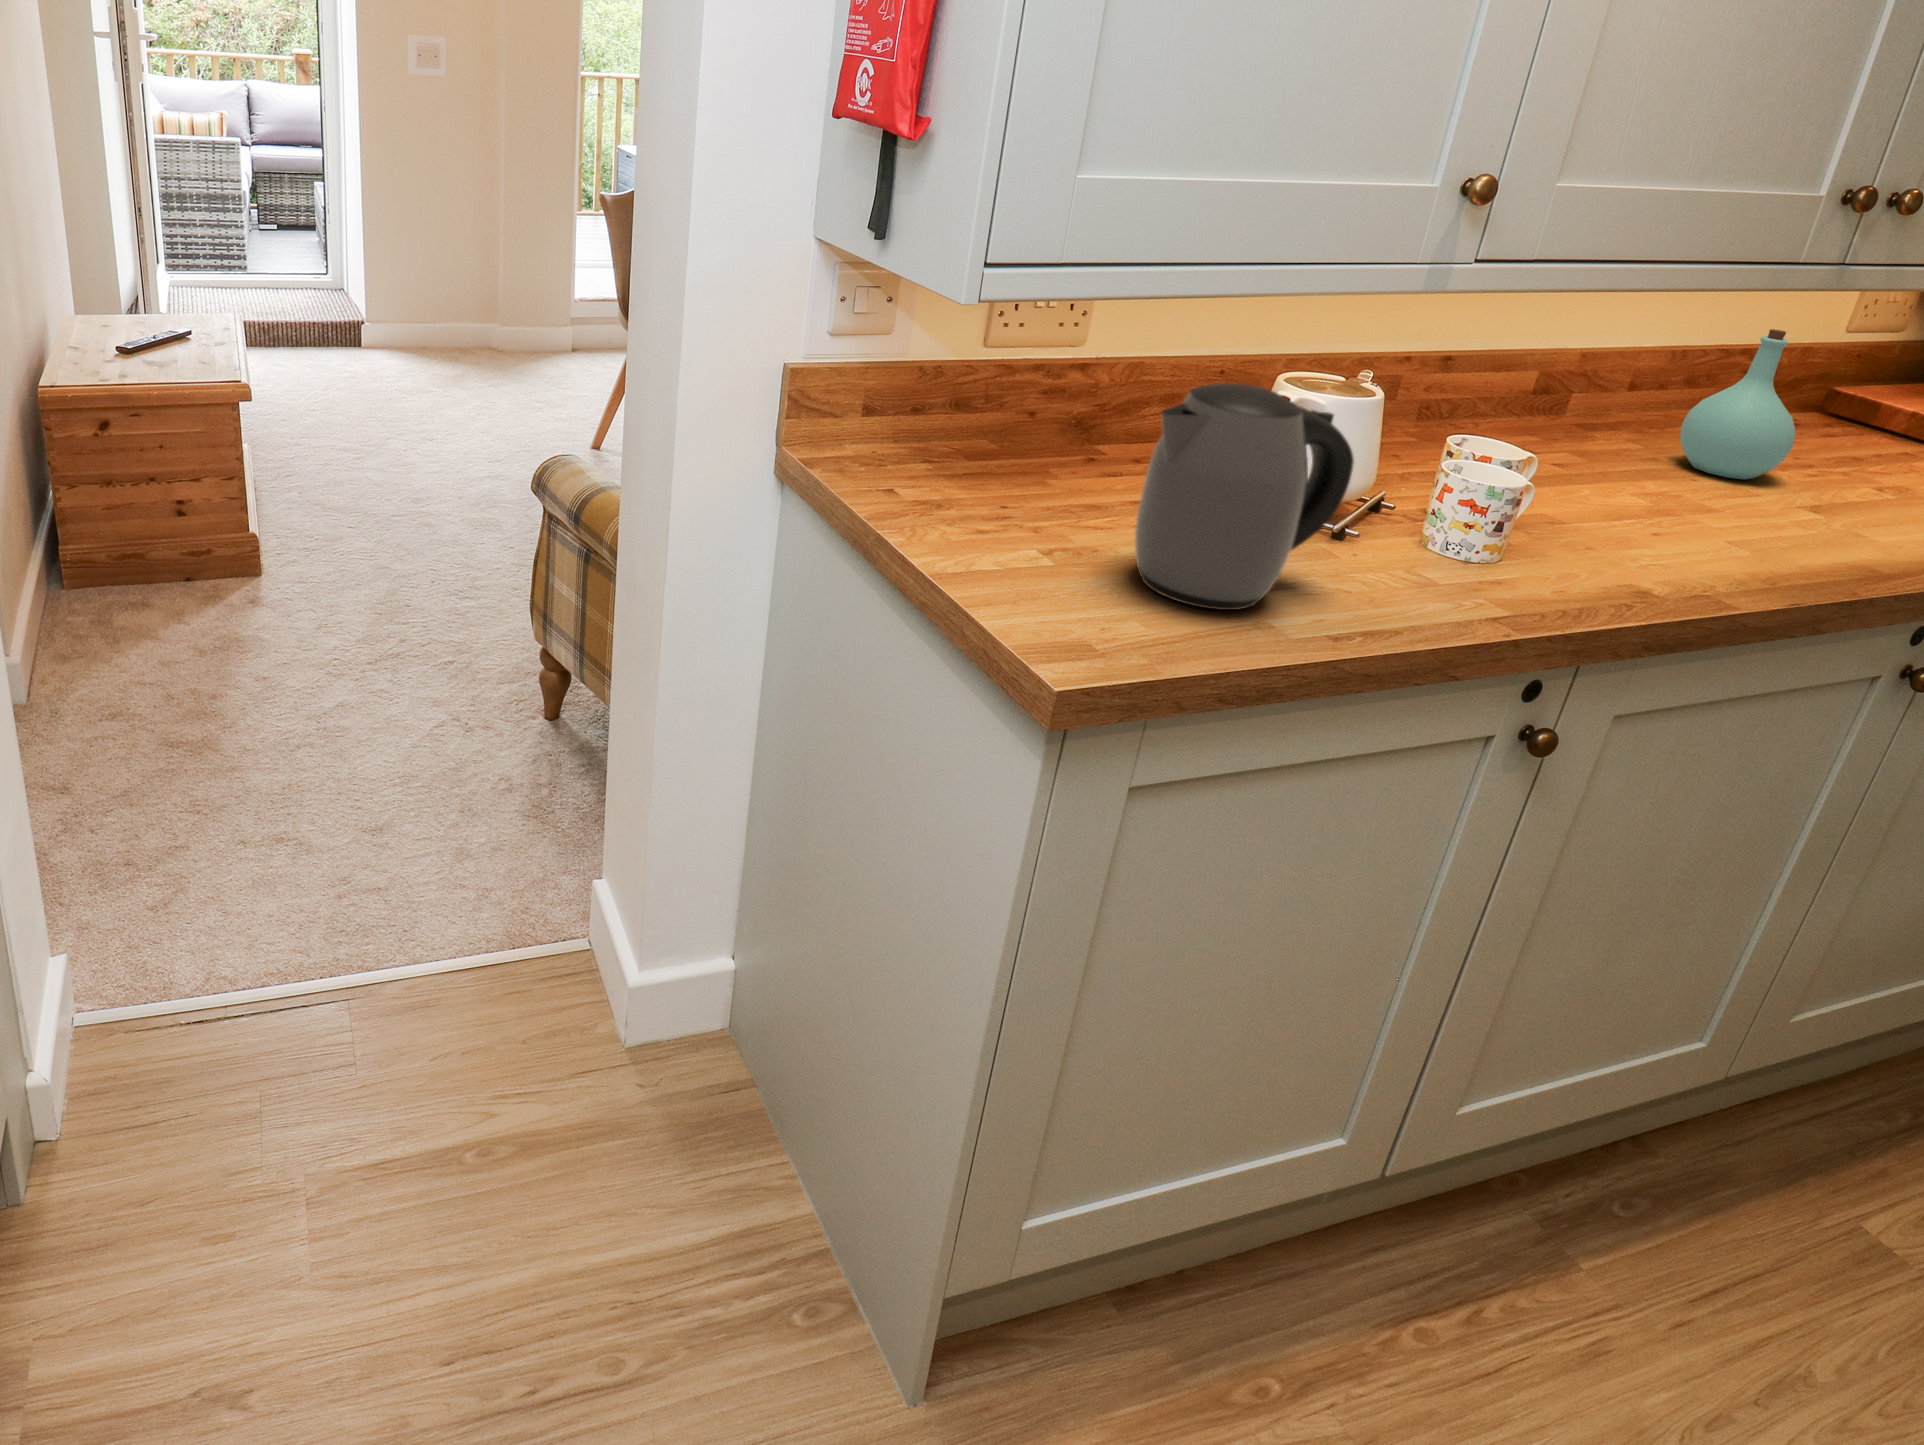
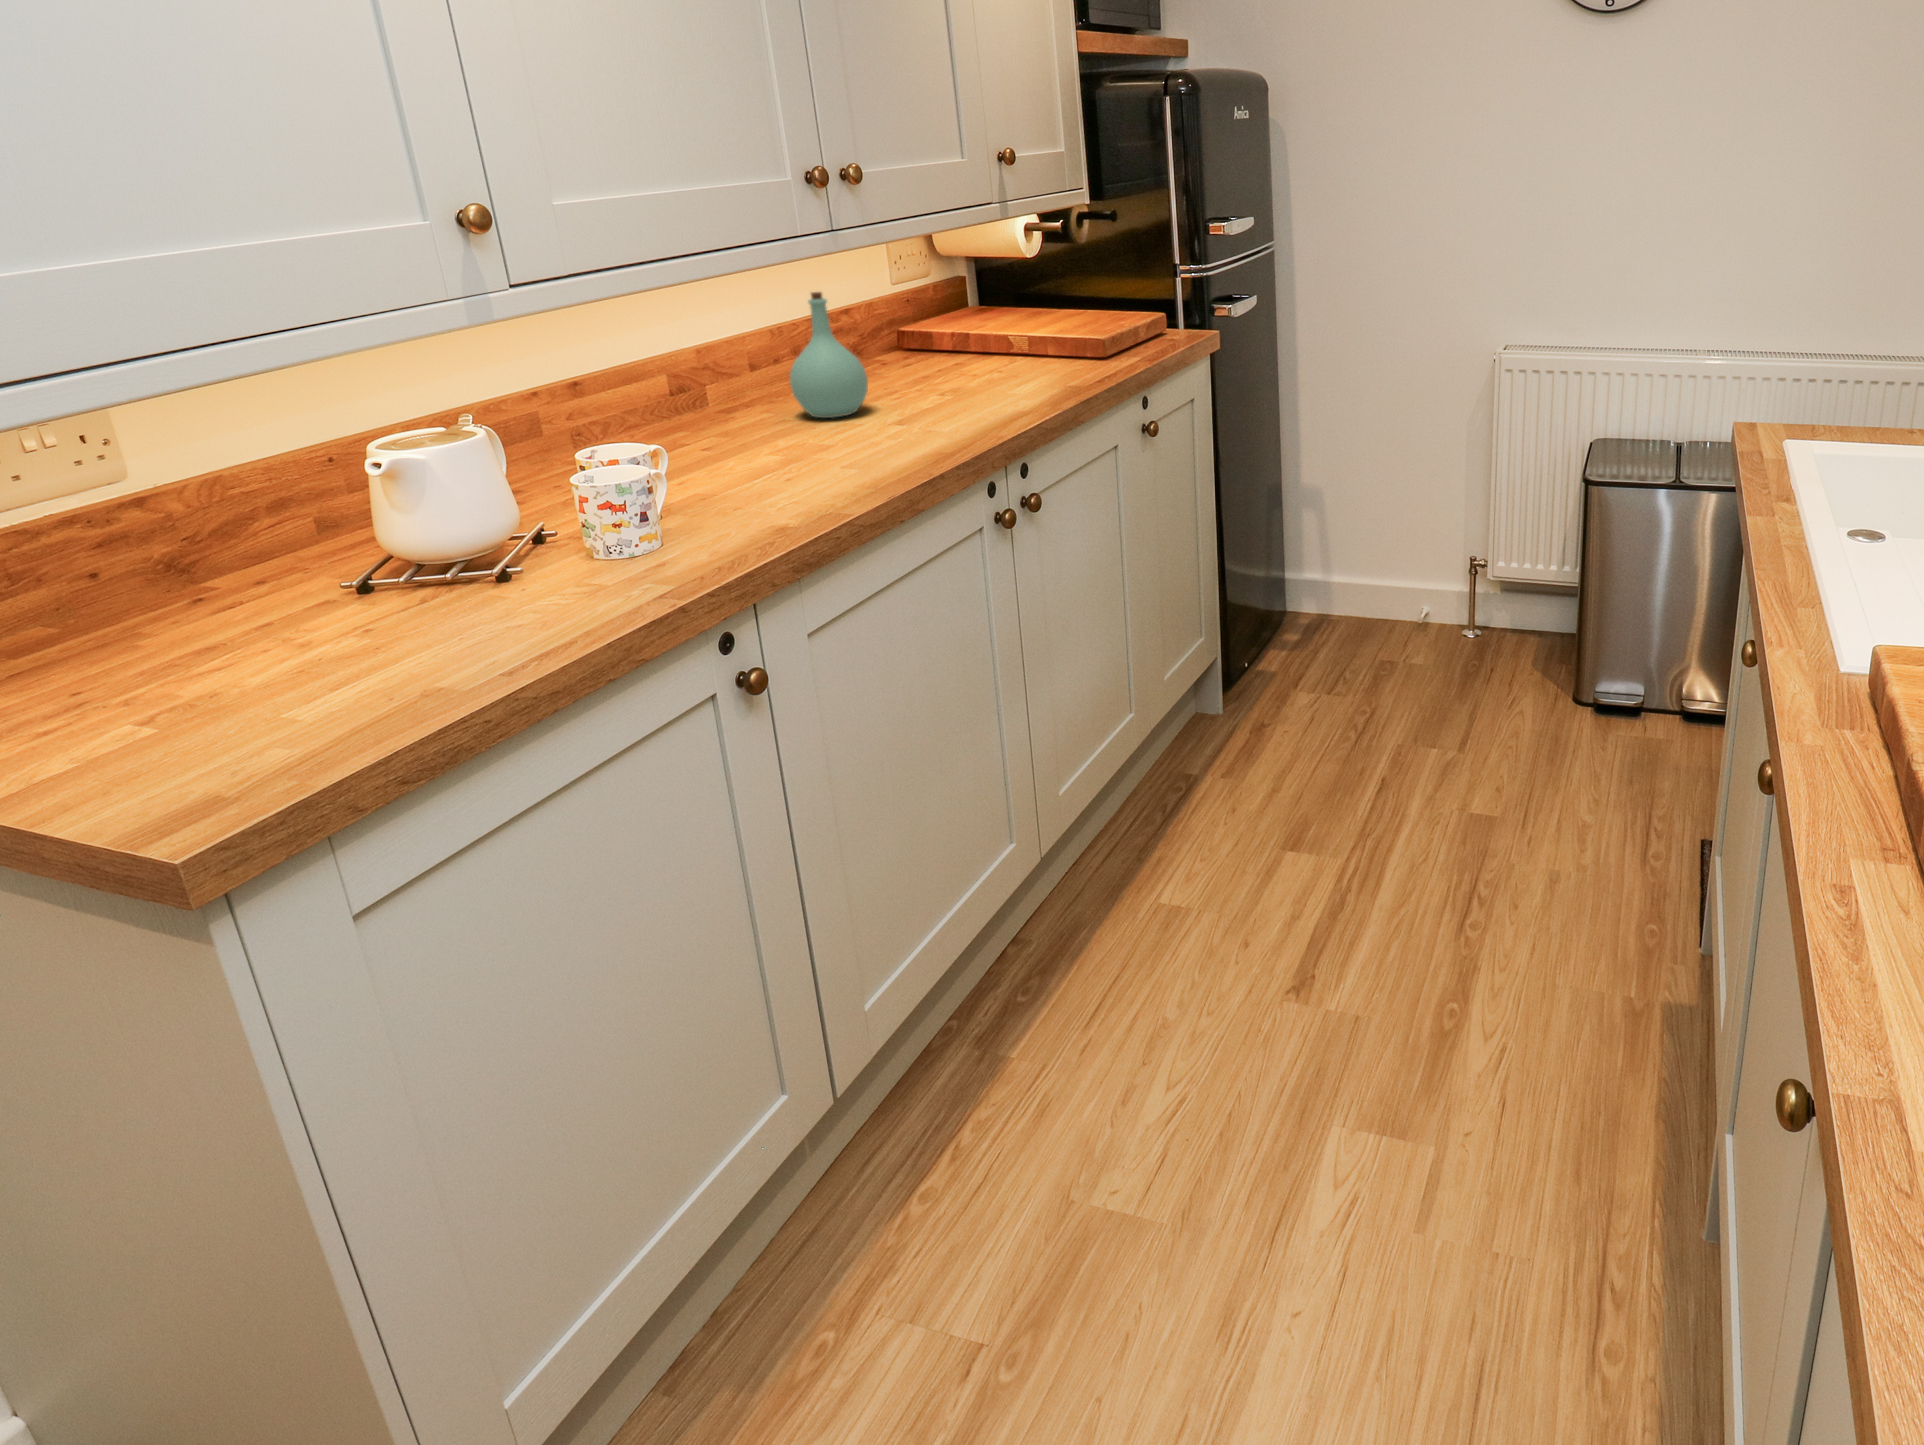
kettle: present [1135,383,1354,610] -> none [189,462,462,709]

